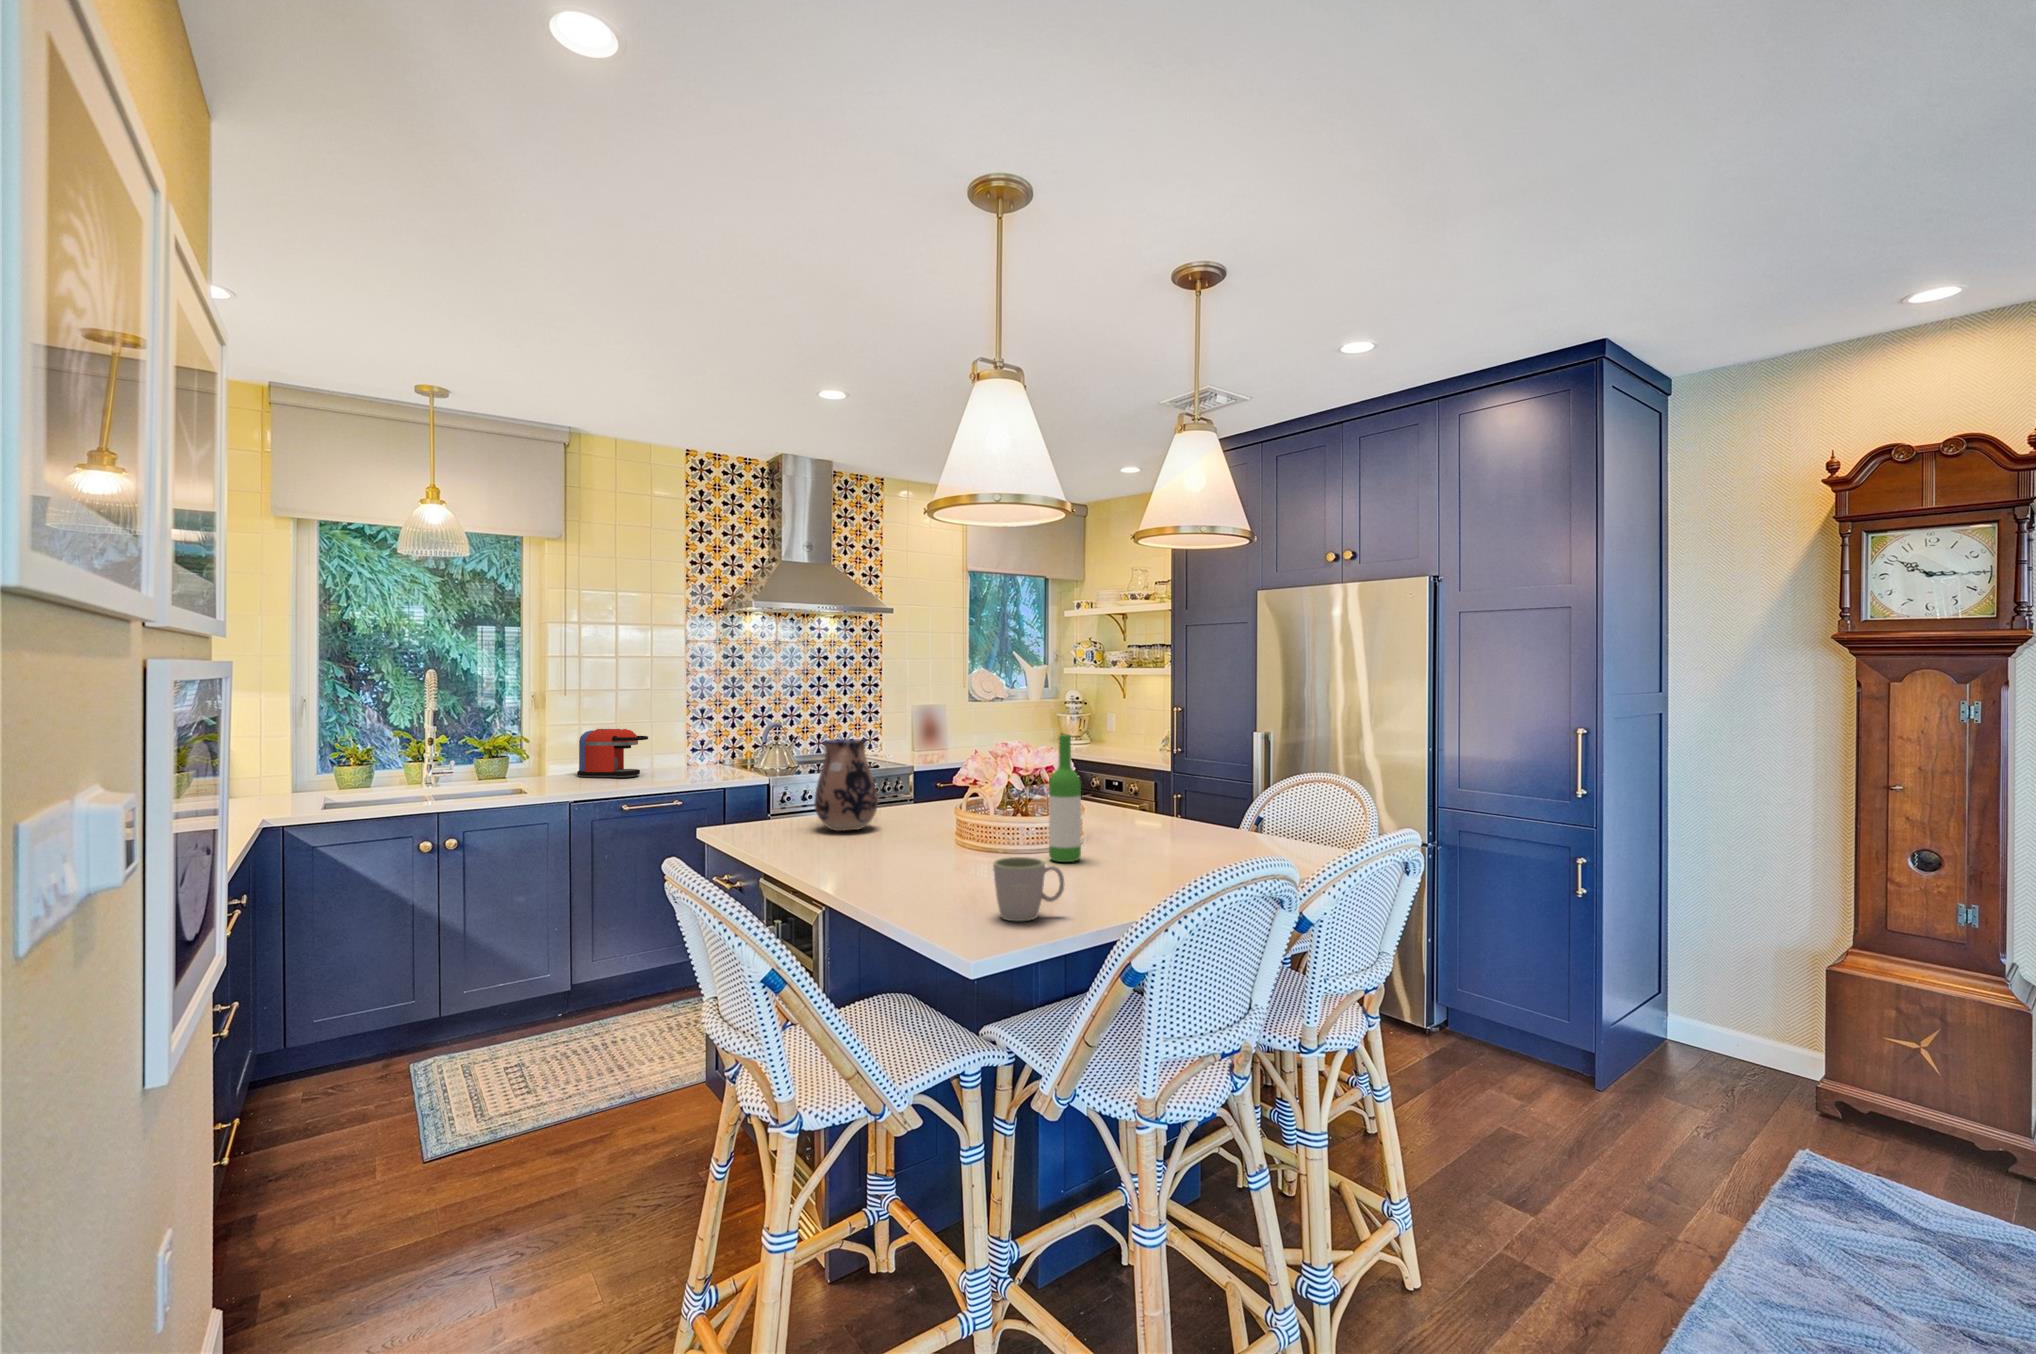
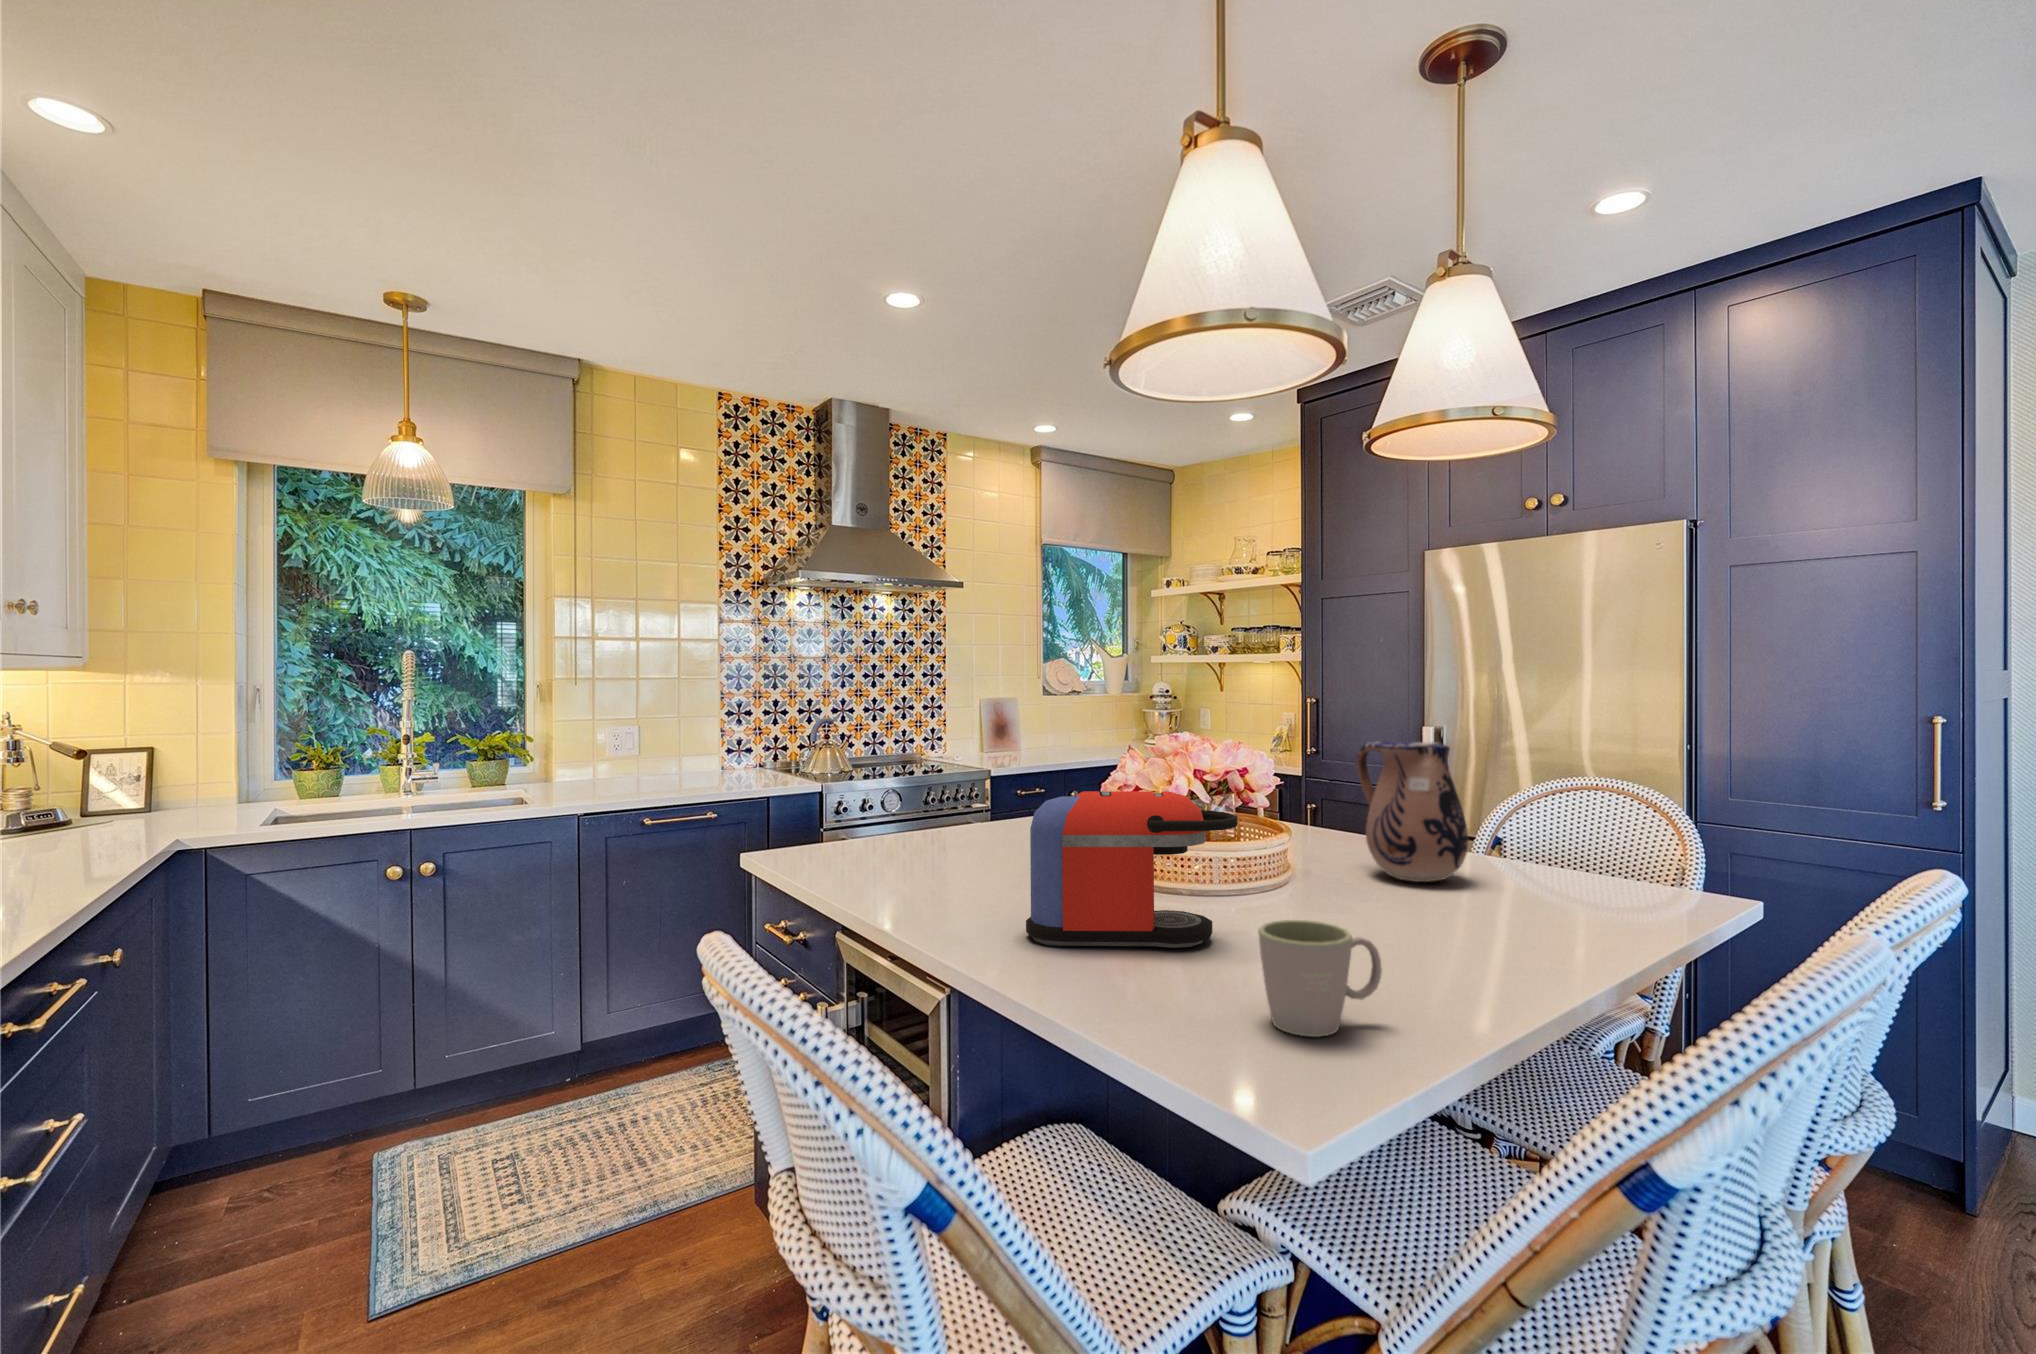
coffee maker: present [577,729,648,777] -> present [1026,791,1238,948]
wine bottle: present [1049,734,1081,862] -> none [1264,721,1315,913]
ceramic pitcher: present [814,739,878,831] -> present [1356,741,1468,882]

